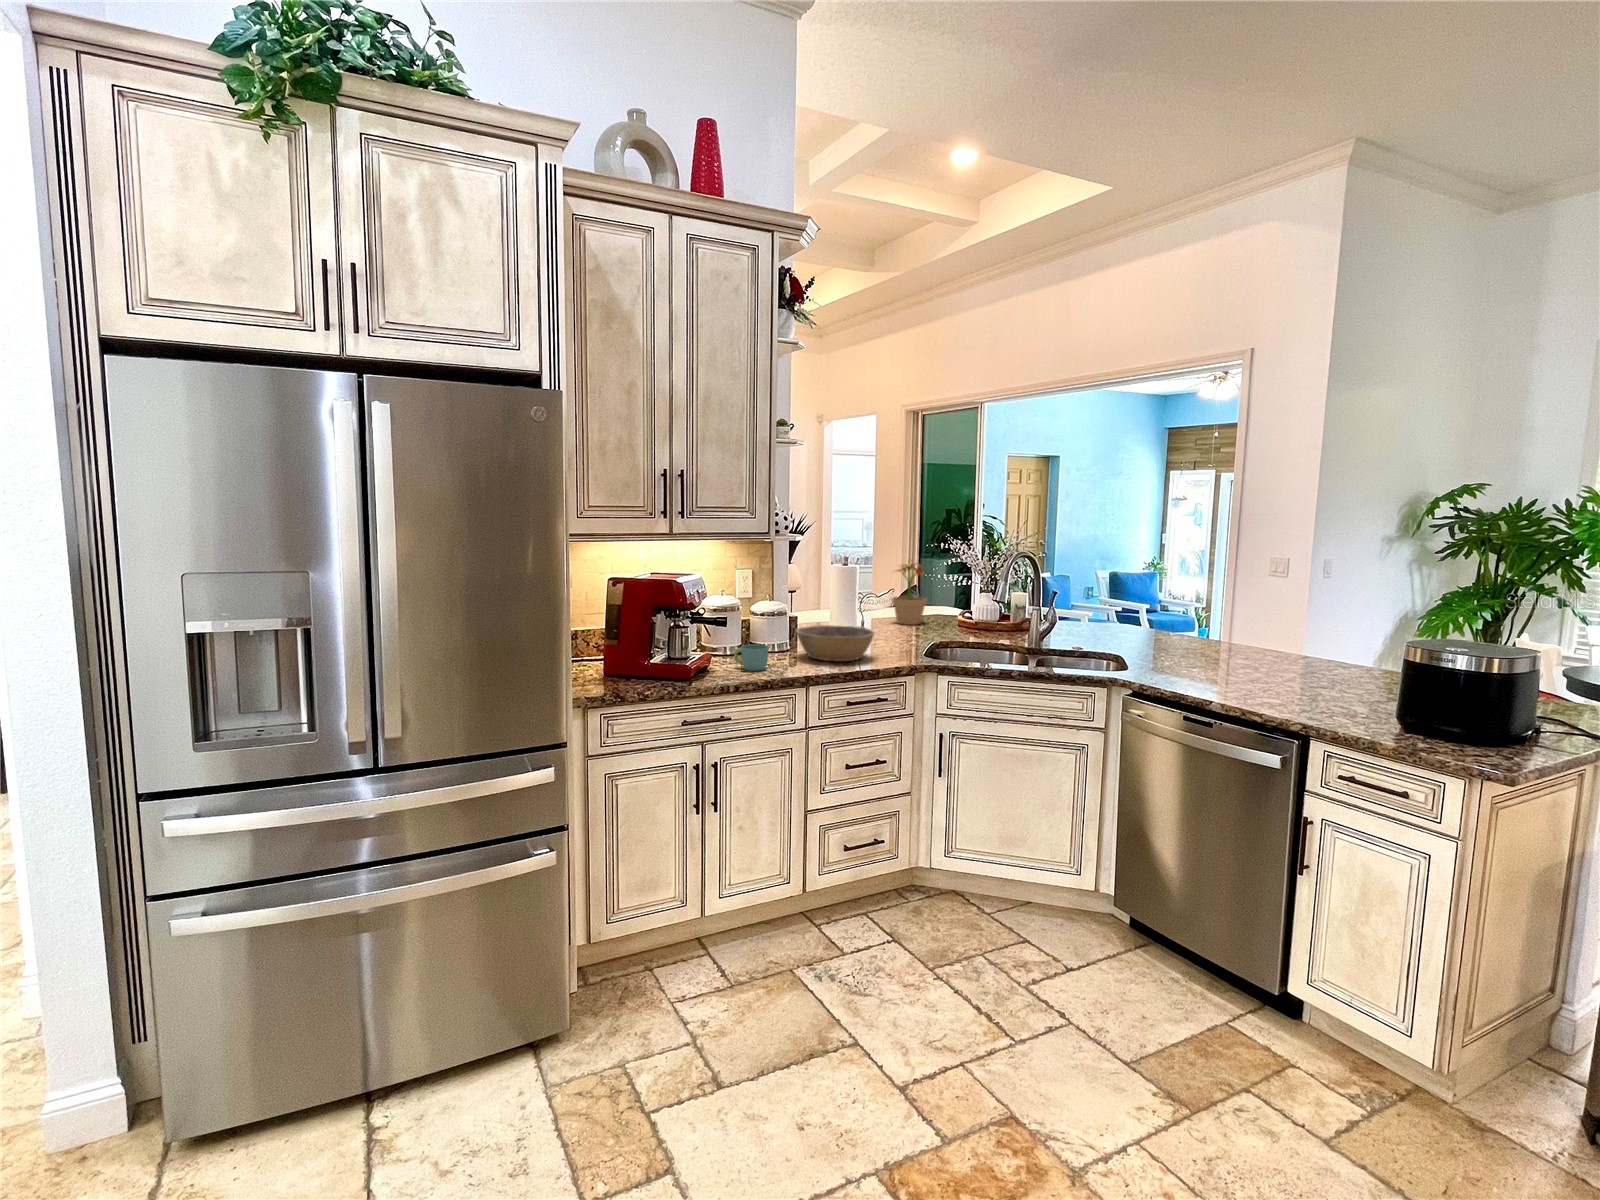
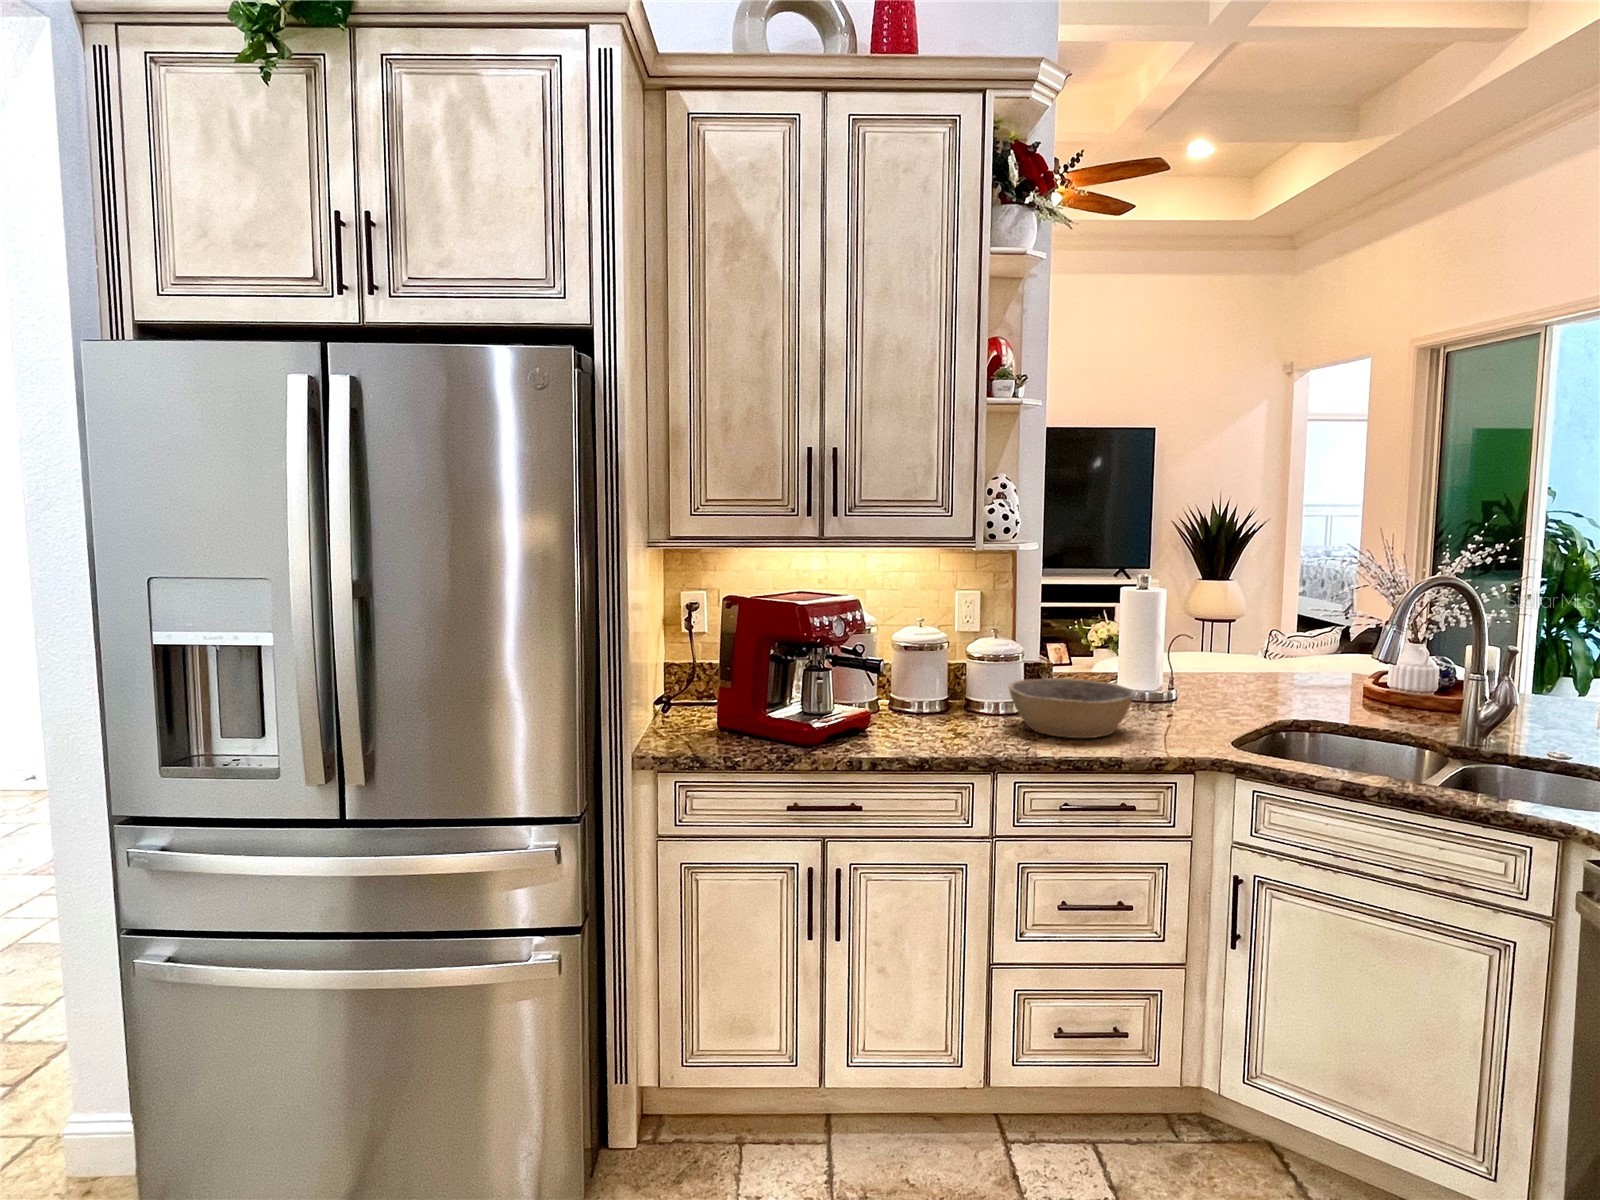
potted plant: present [892,560,927,625] -> none [1237,578,1300,685]
mug: present [734,644,769,671] -> none [899,701,946,741]

